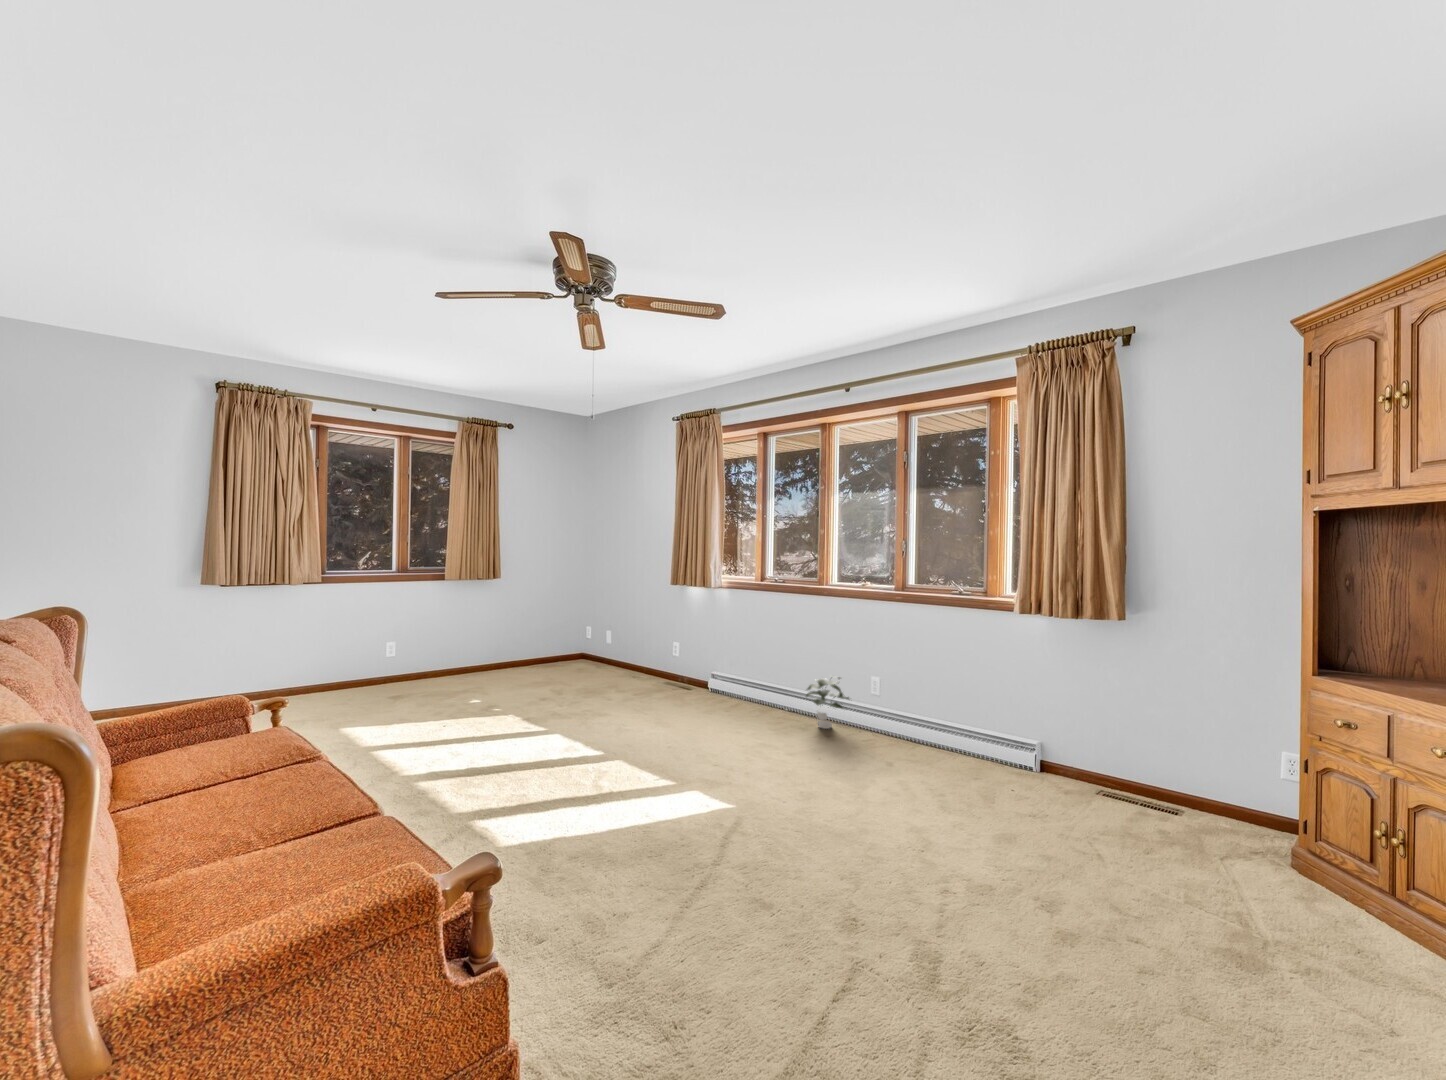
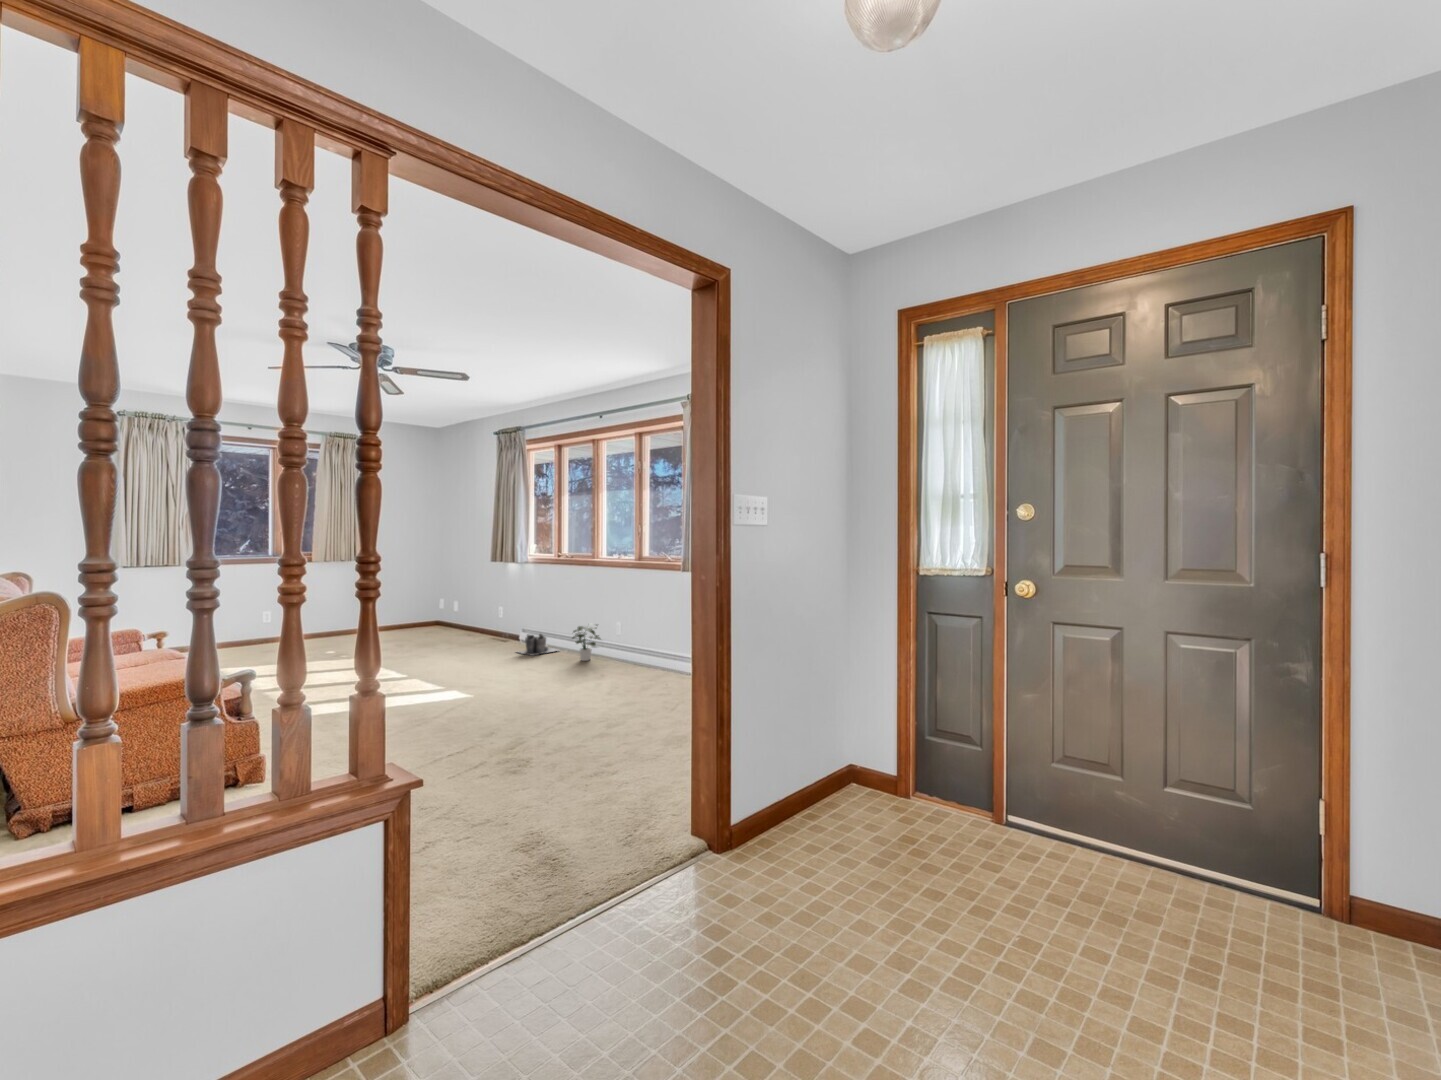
boots: none [713,684,773,716] -> present [519,634,557,656]

